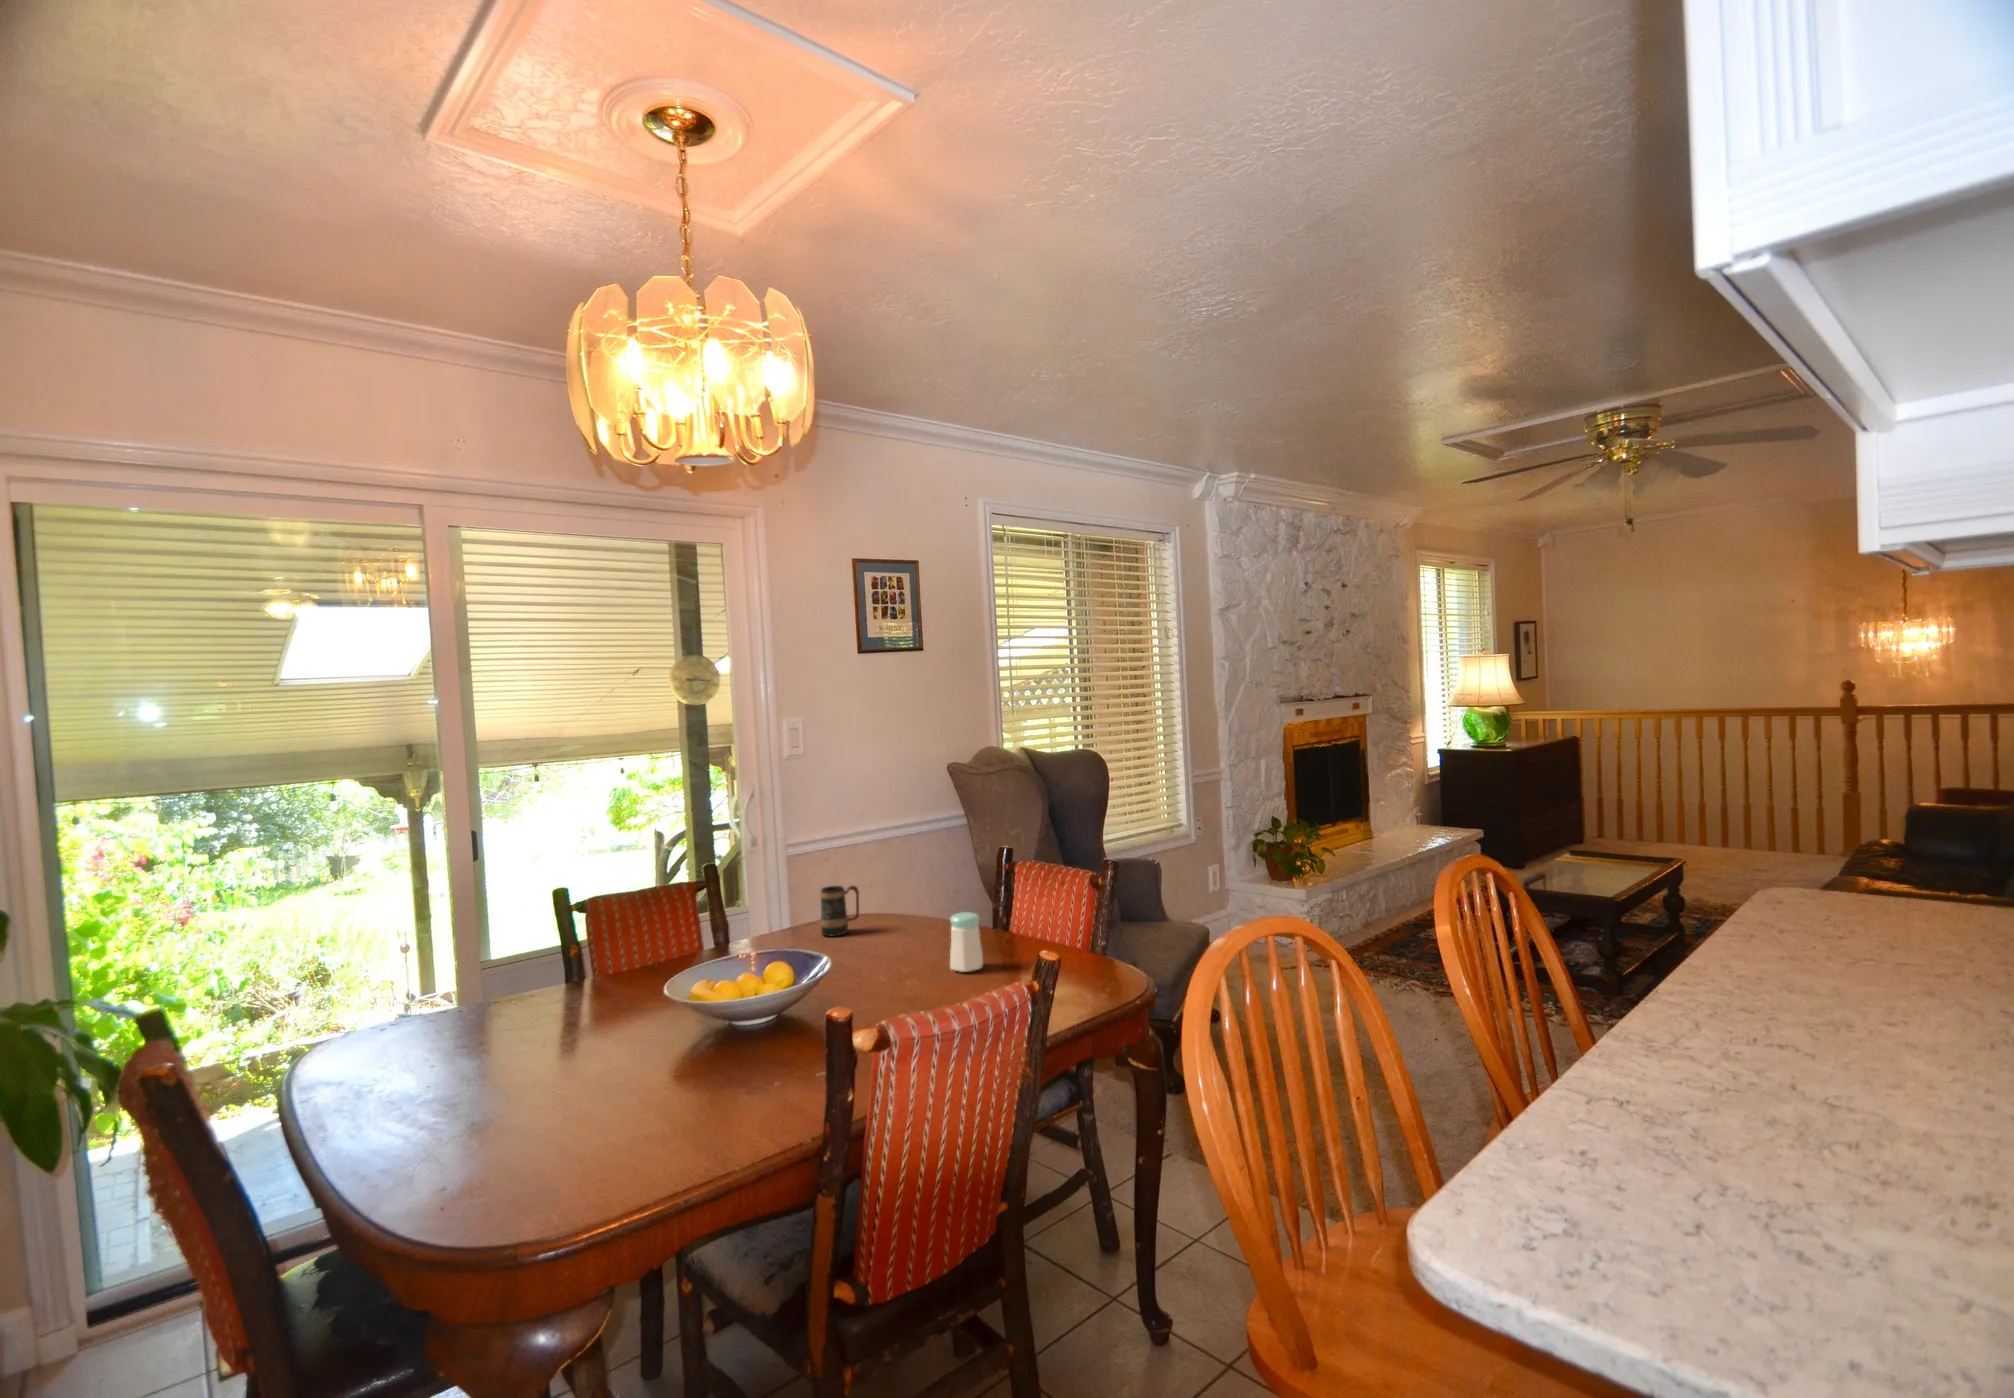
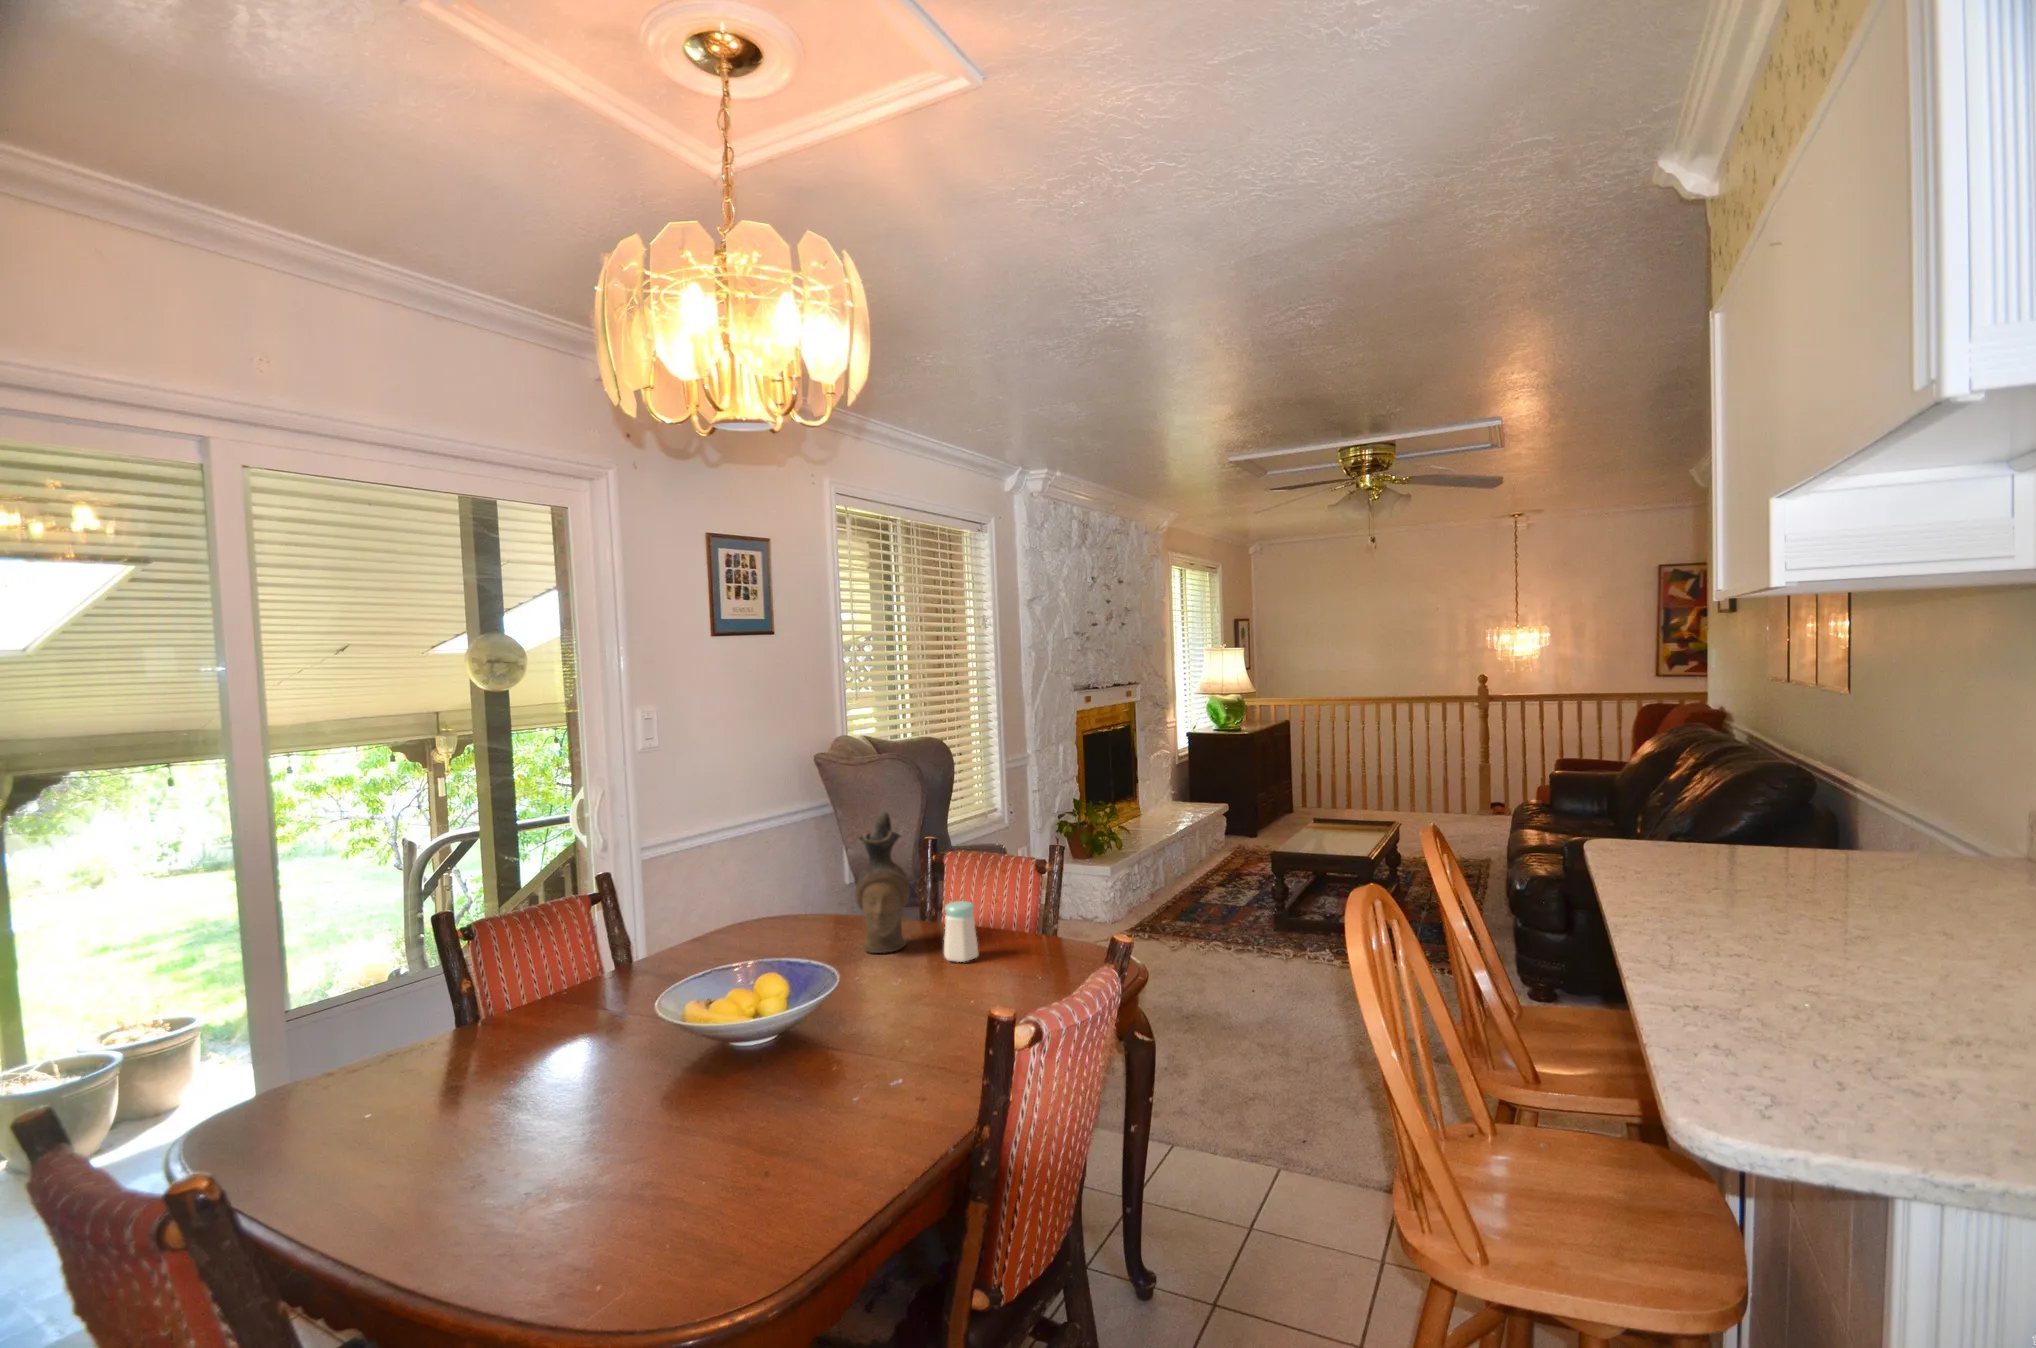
ceramic pitcher: none [879,821,933,956] -> present [855,812,910,953]
mug: present [820,885,859,937] -> none [760,884,802,941]

